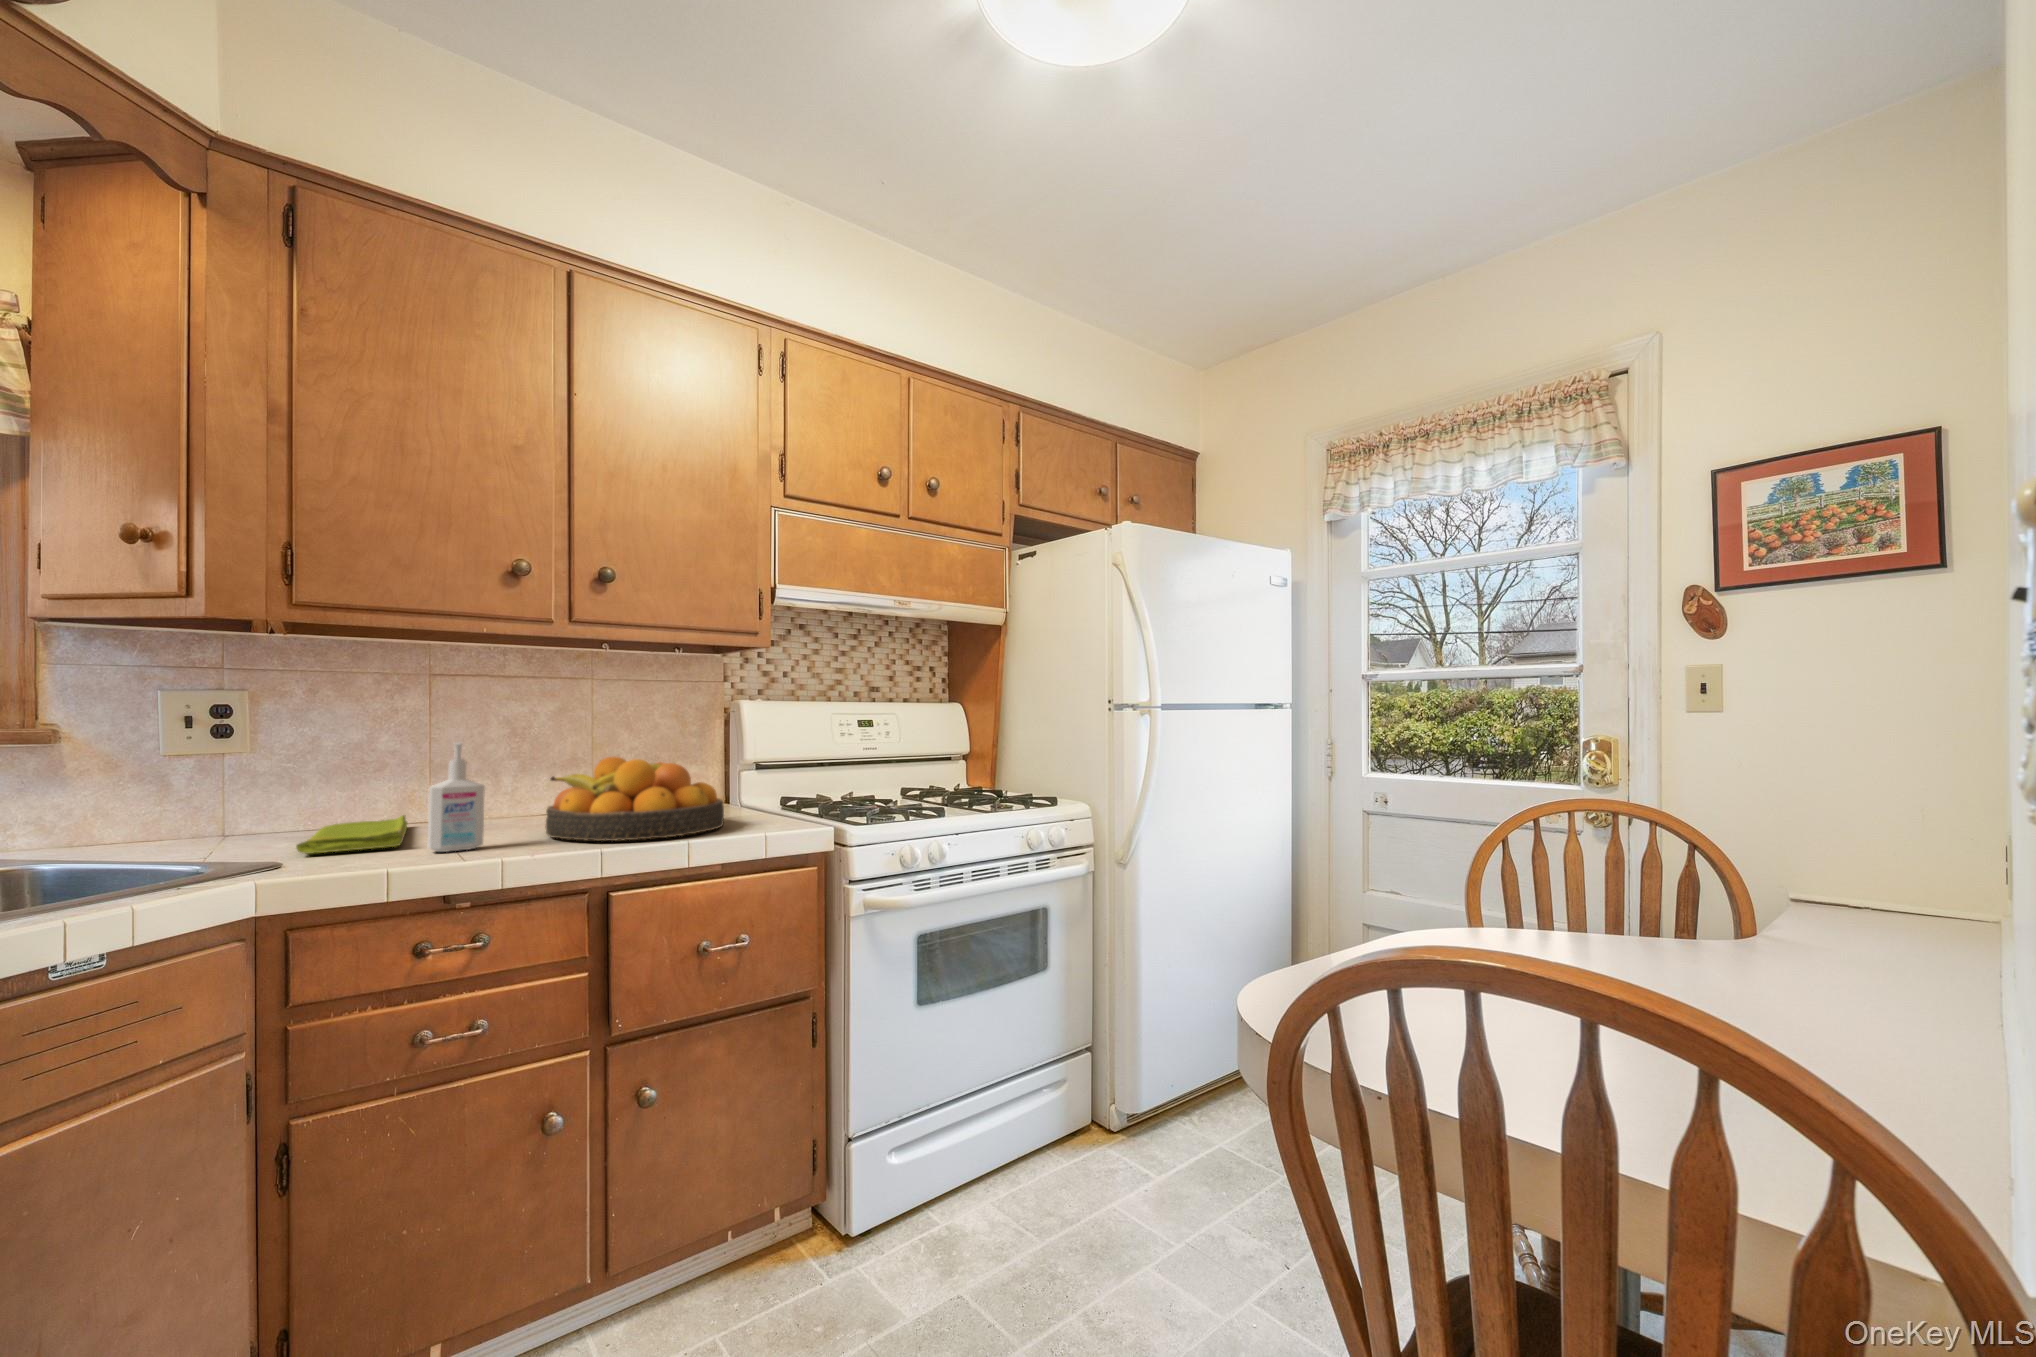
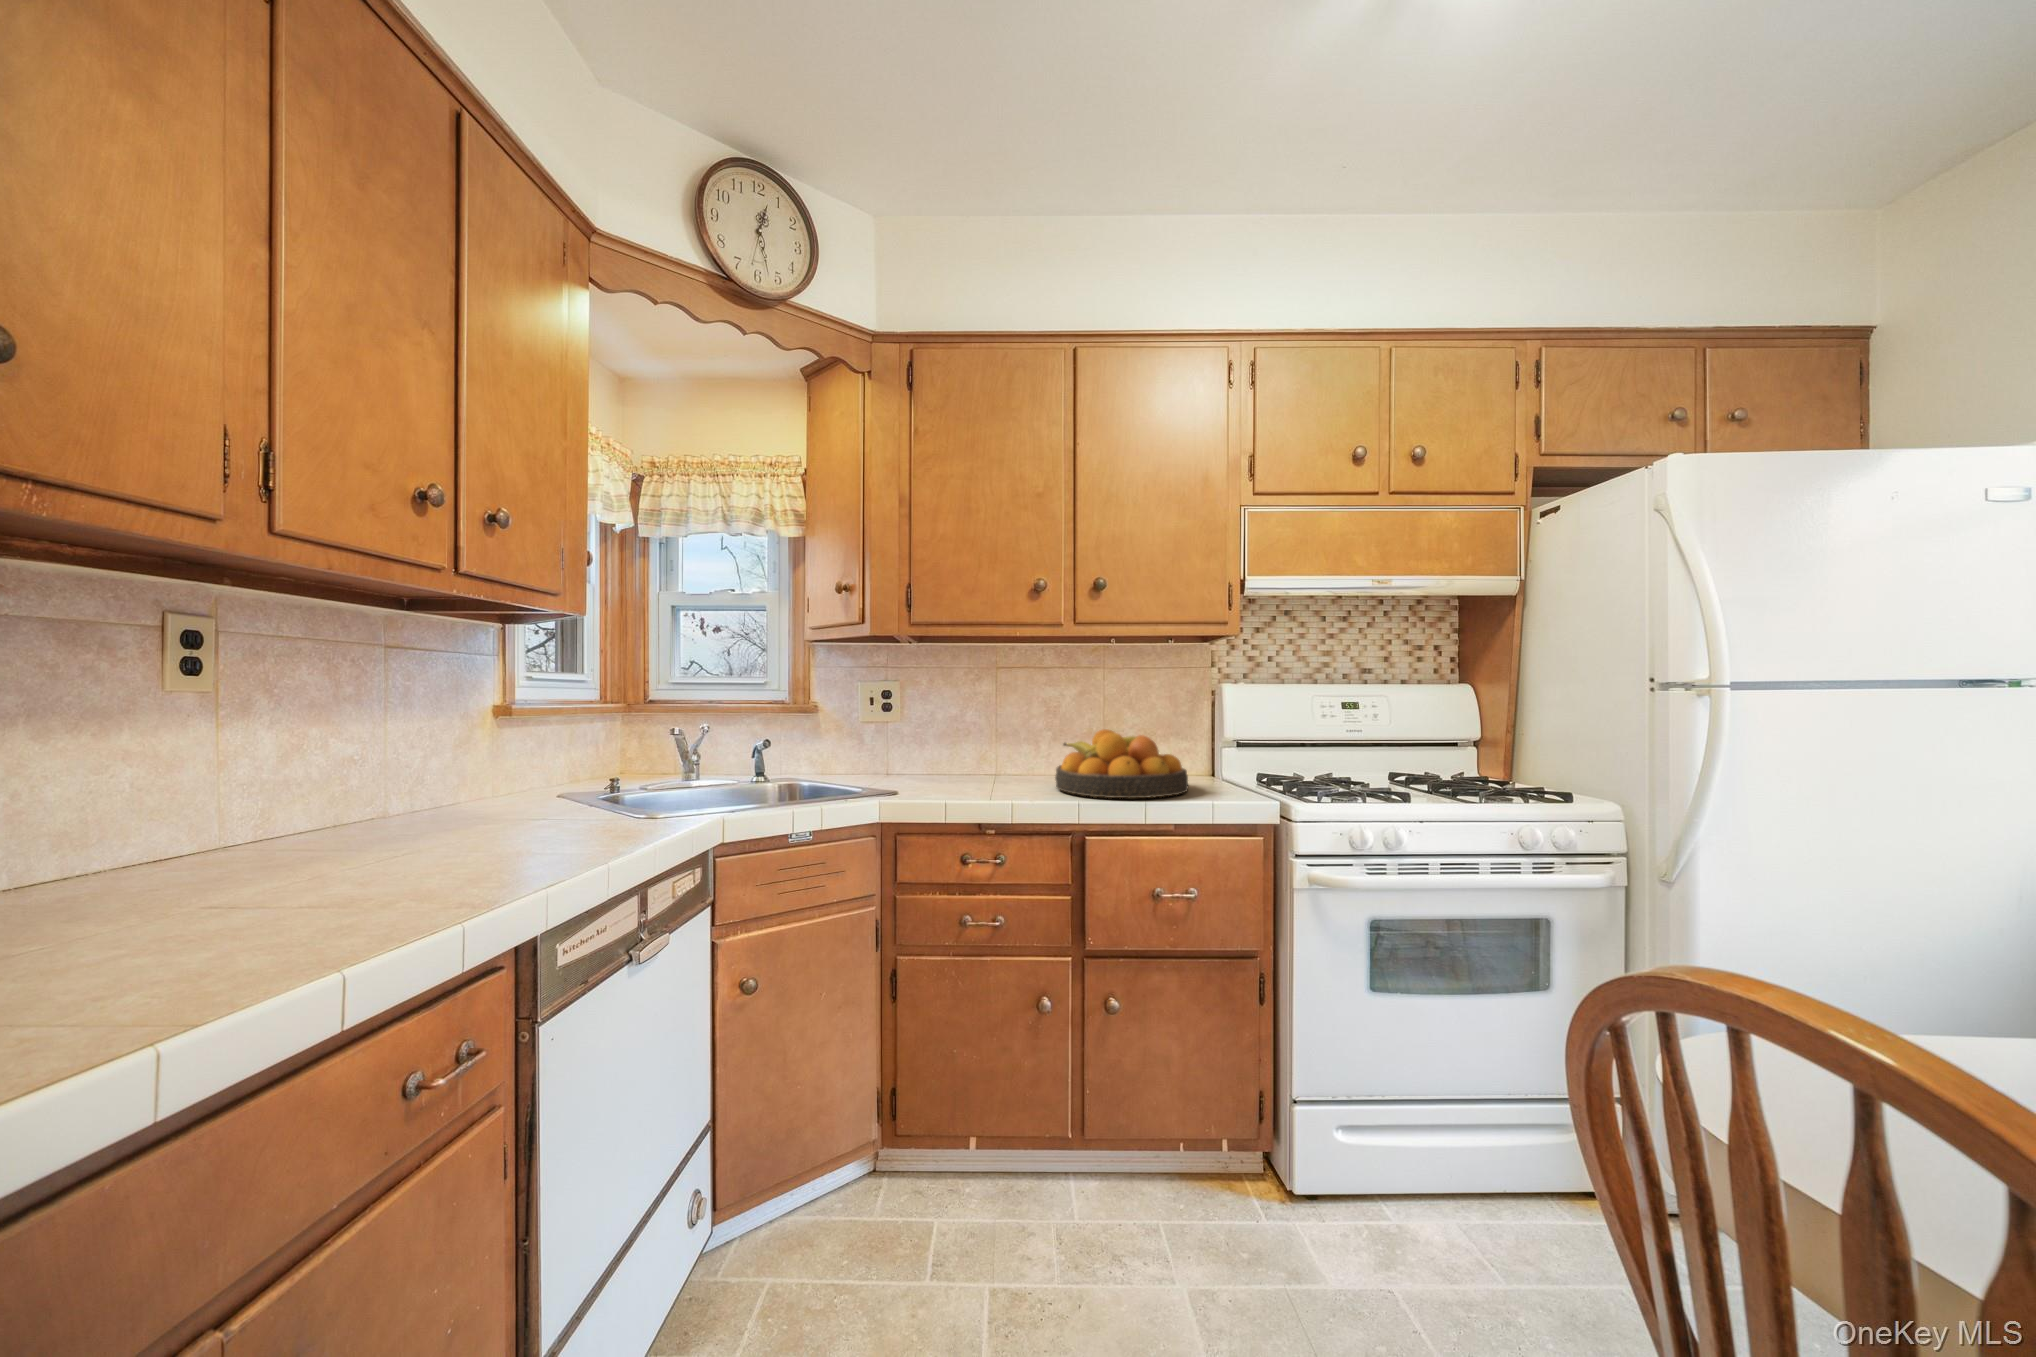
bottle: present [427,743,485,852] -> none [979,716,1011,793]
dish towel: present [296,815,407,854] -> none [915,763,990,786]

